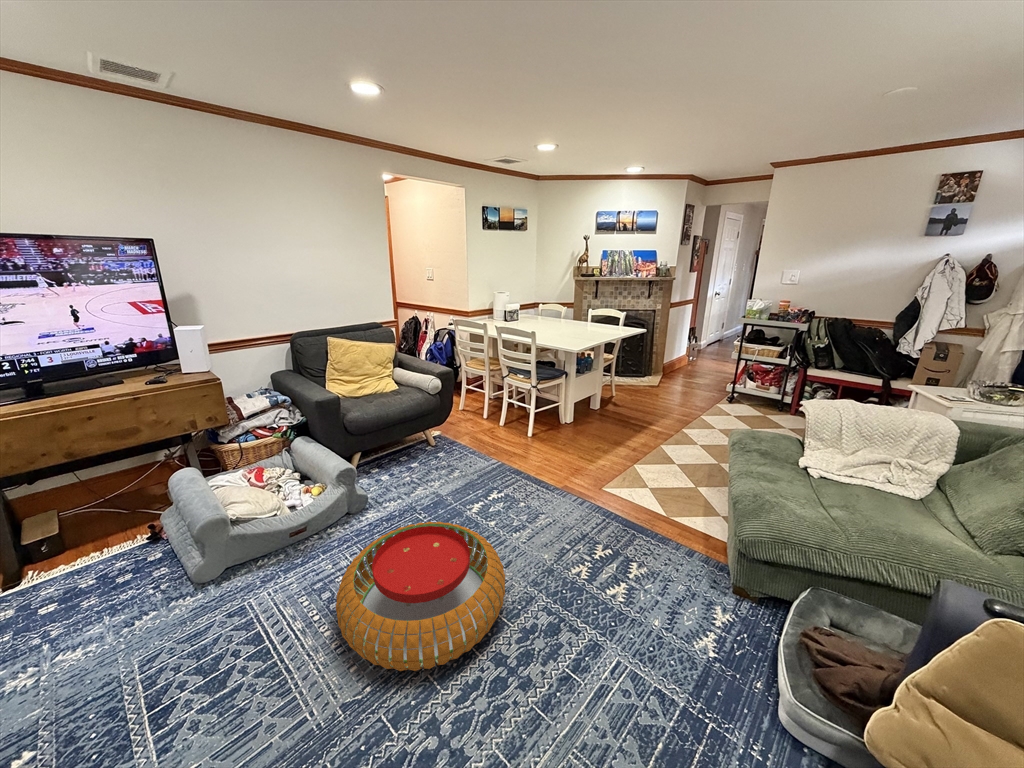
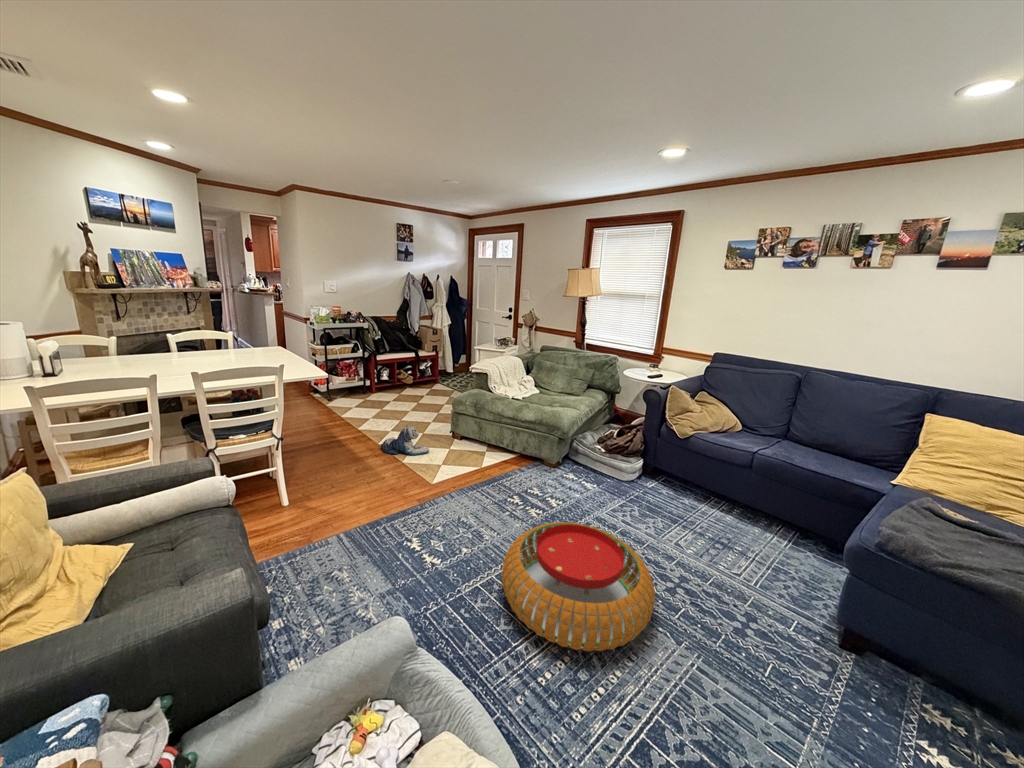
plush toy: none [640,435,671,474] -> present [381,426,429,455]

